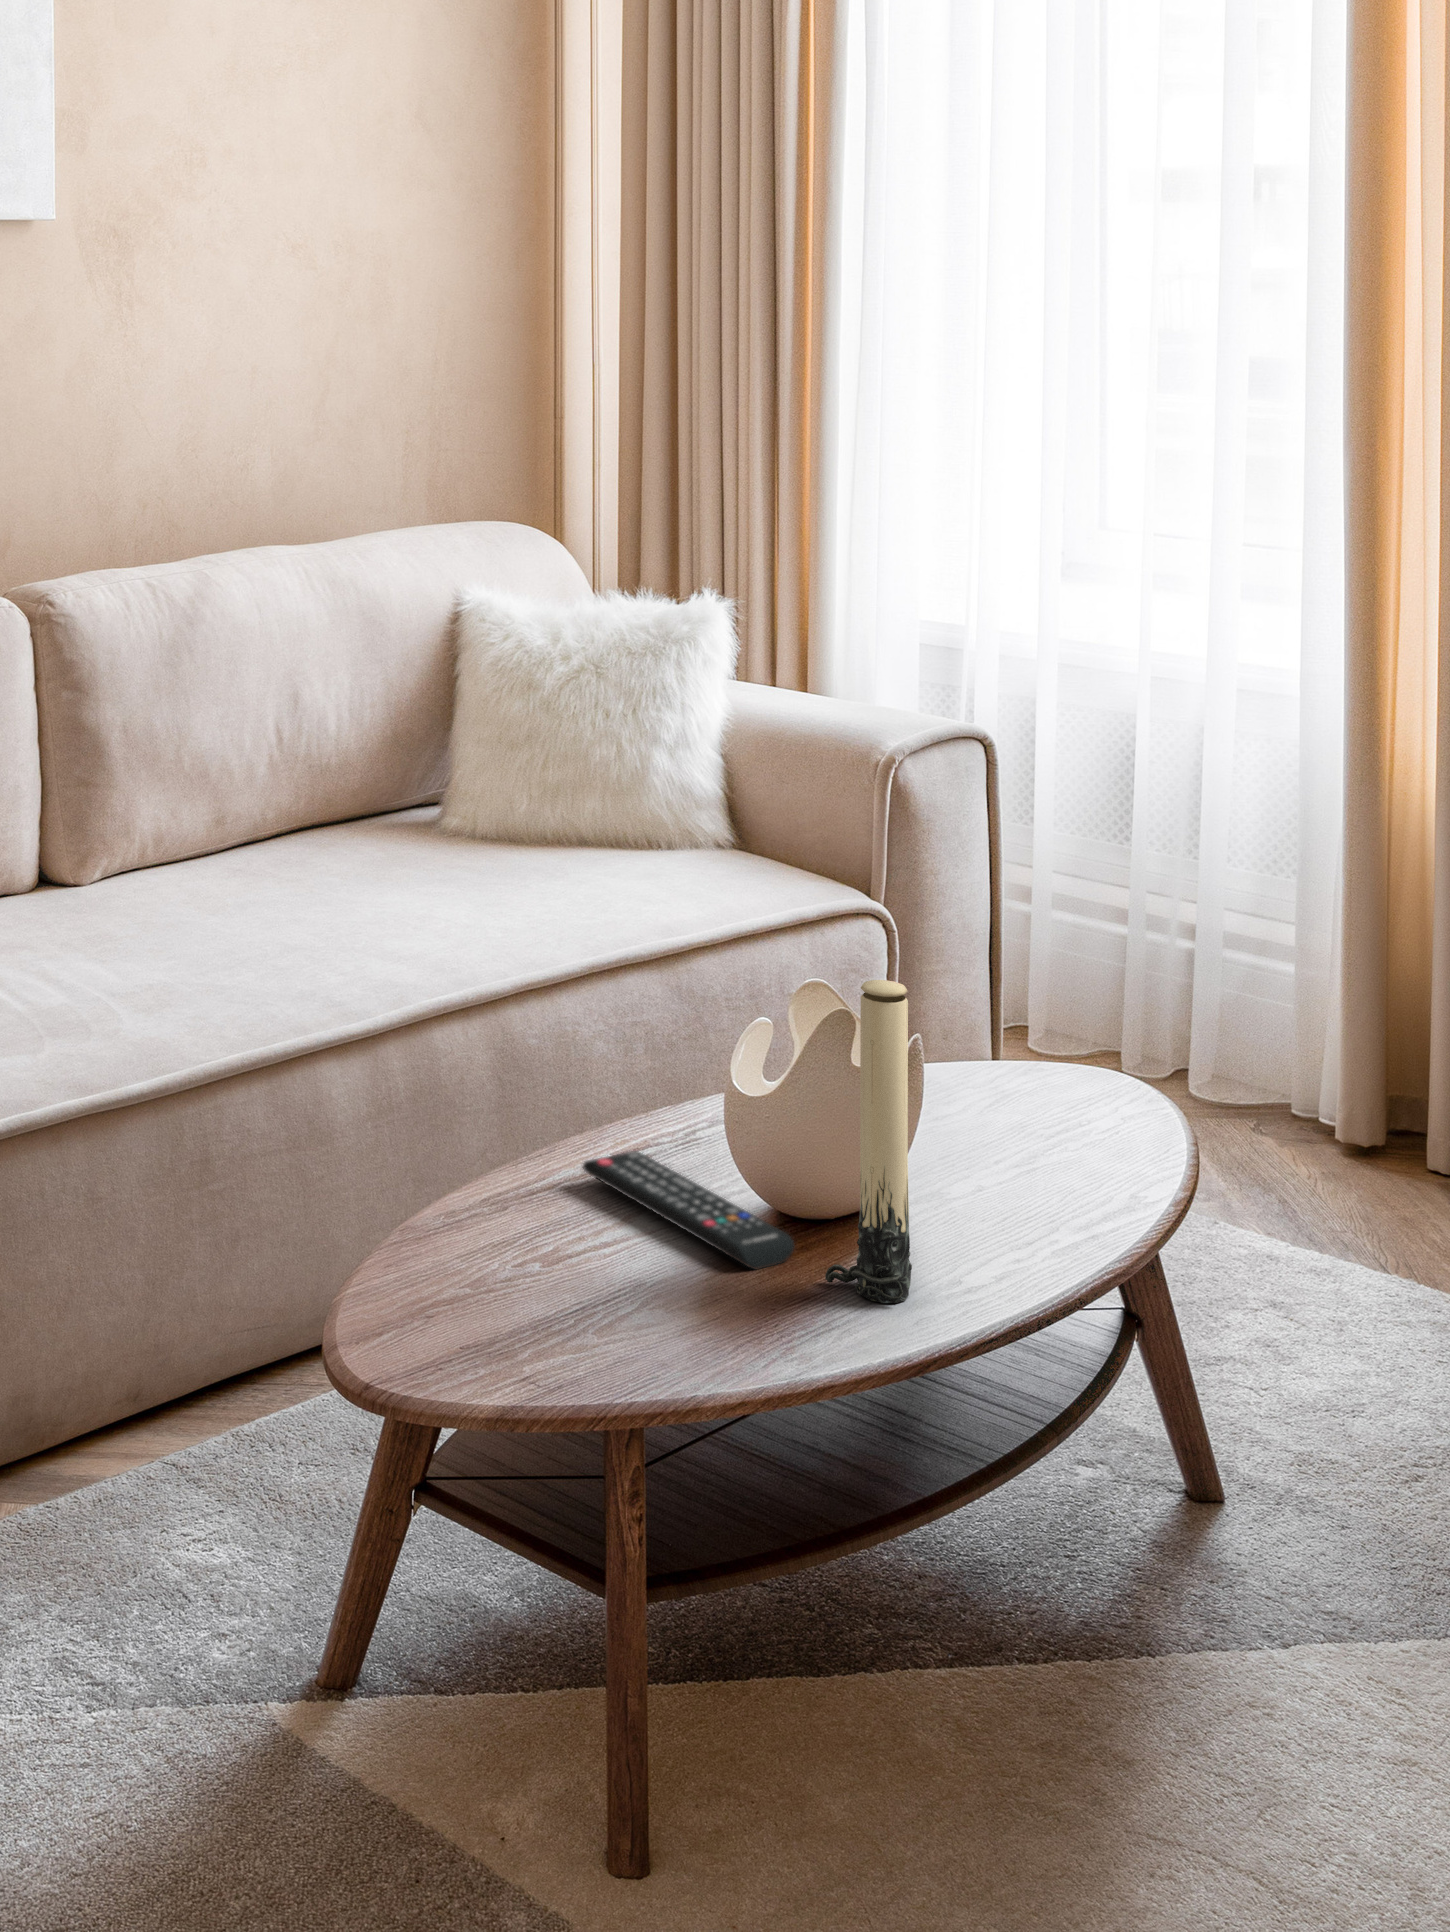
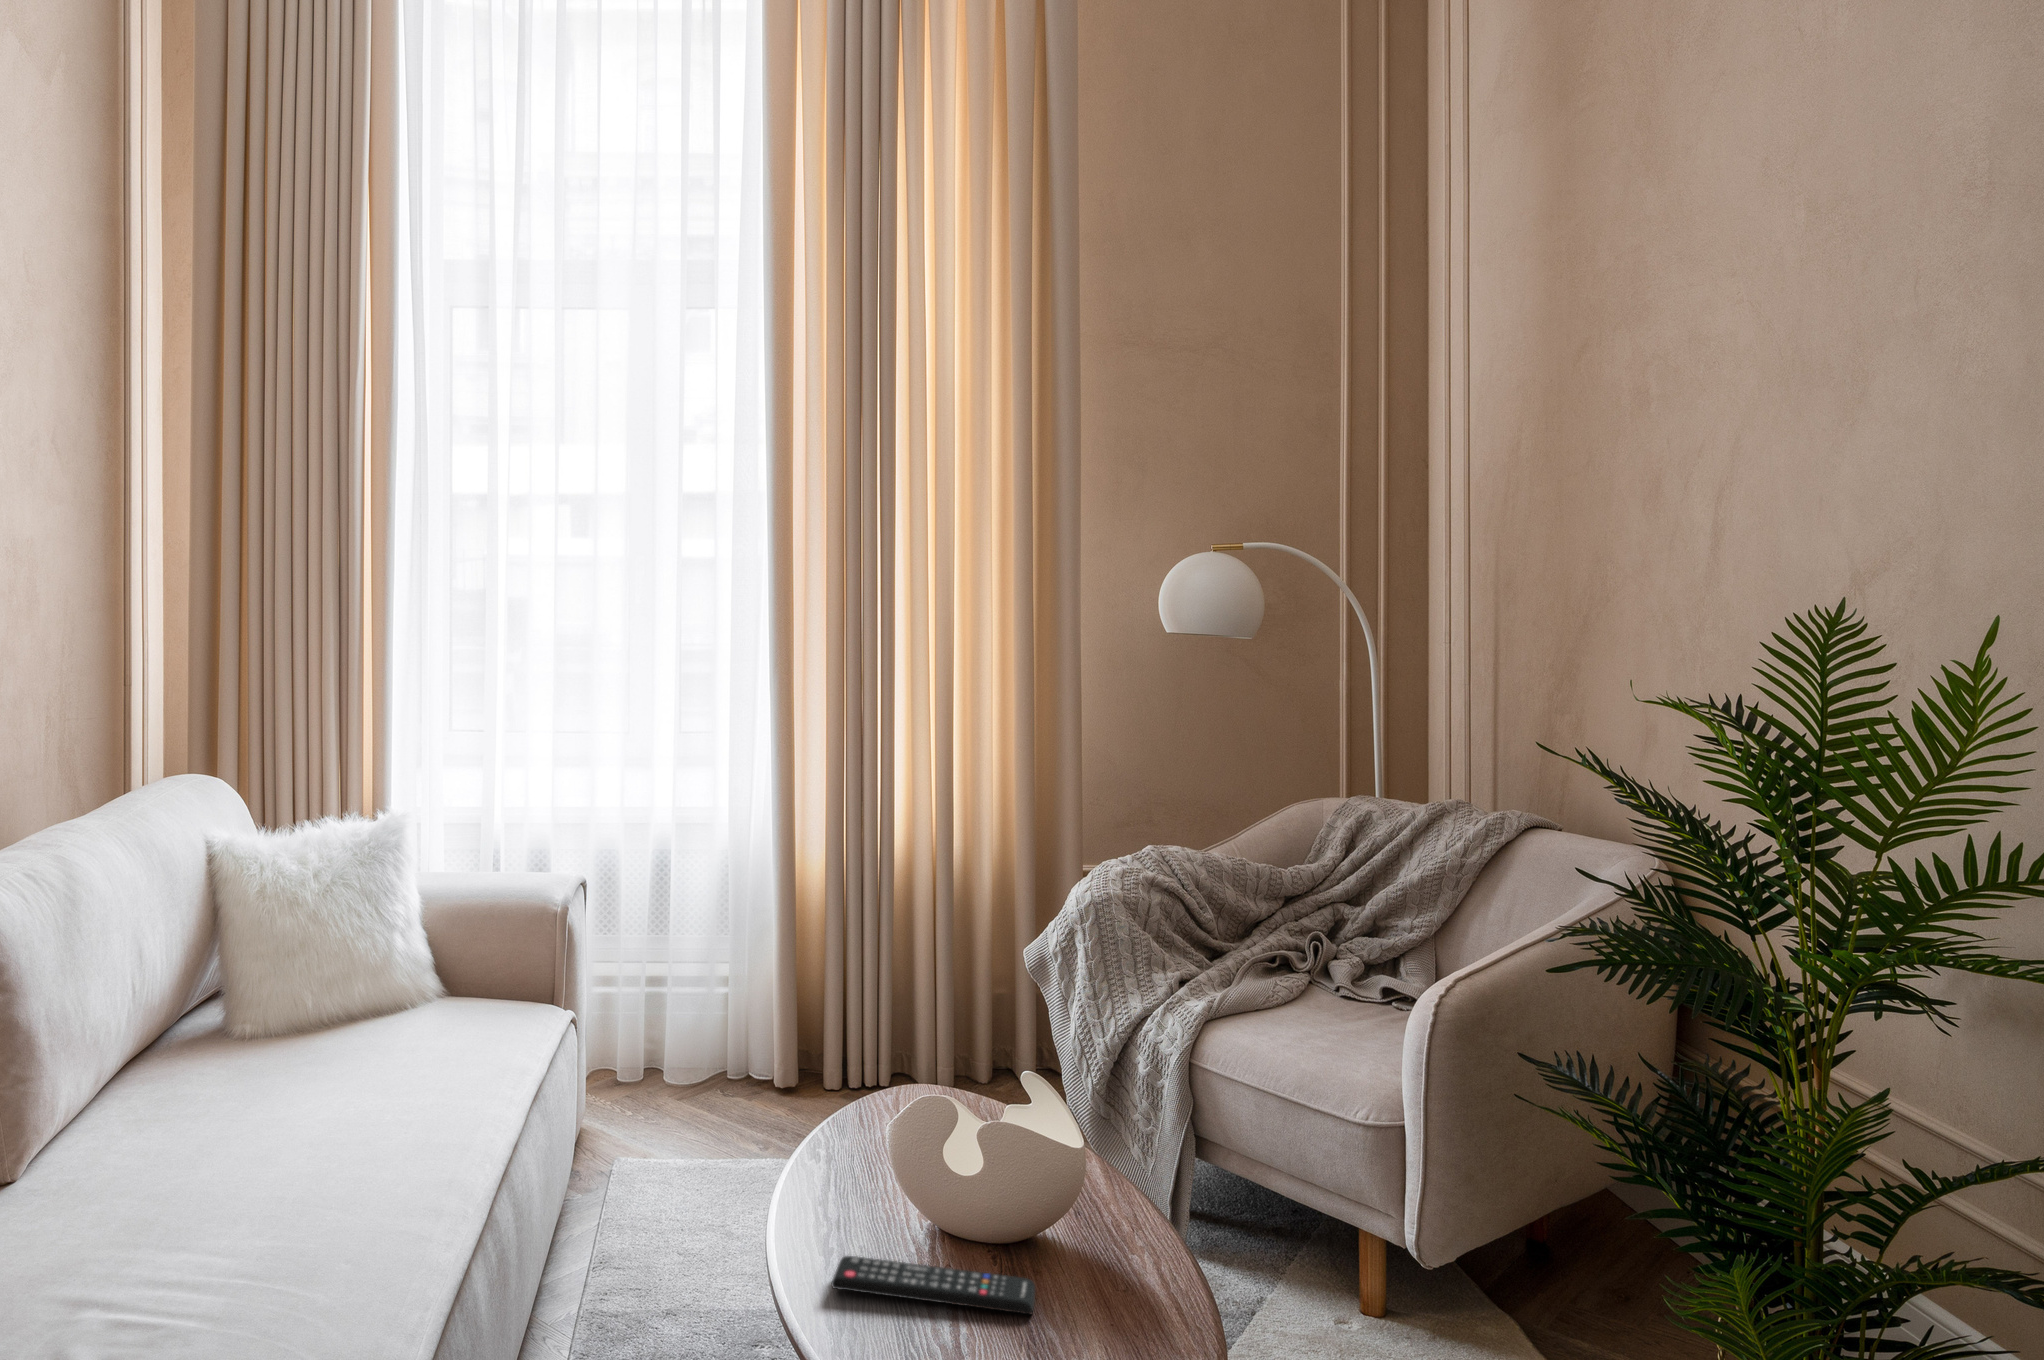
candle: present [825,980,912,1303] -> none [1078,1073,1142,1304]

